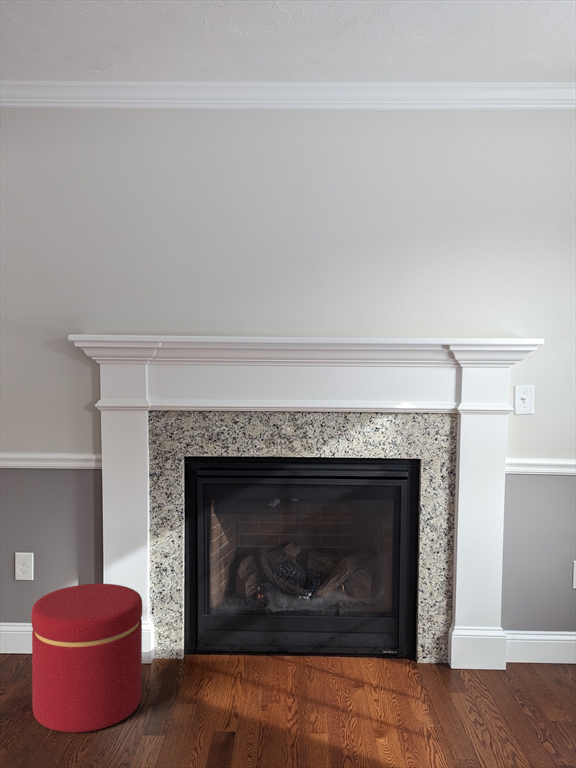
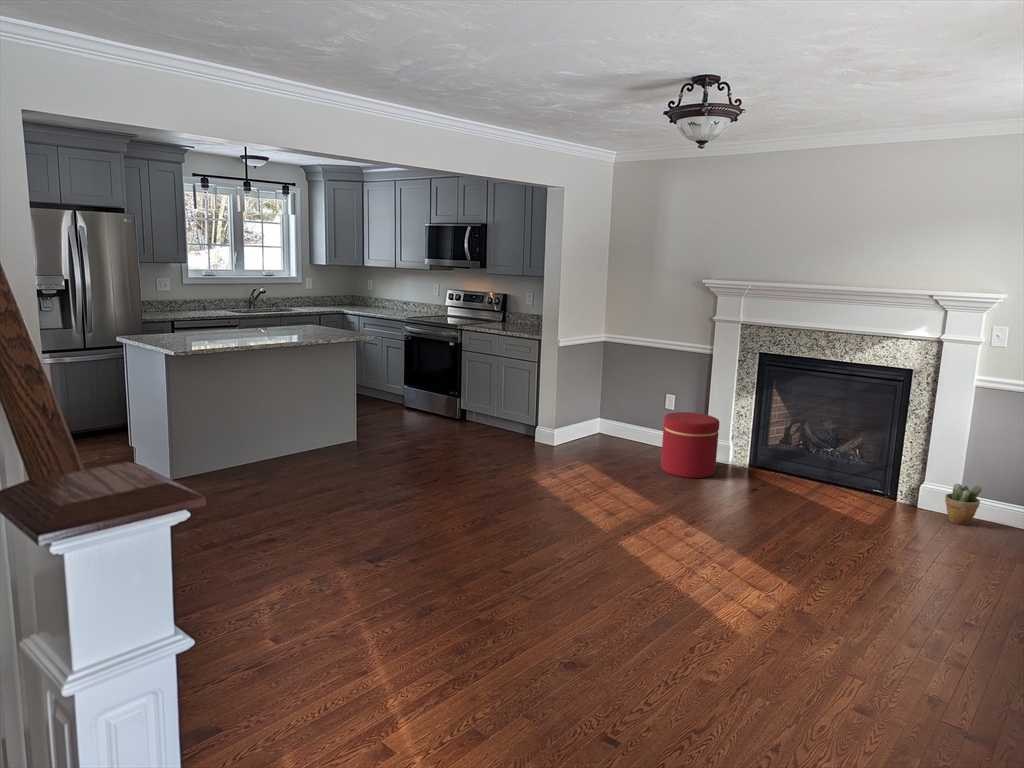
potted plant: none [499,621,546,687] -> present [945,484,982,525]

